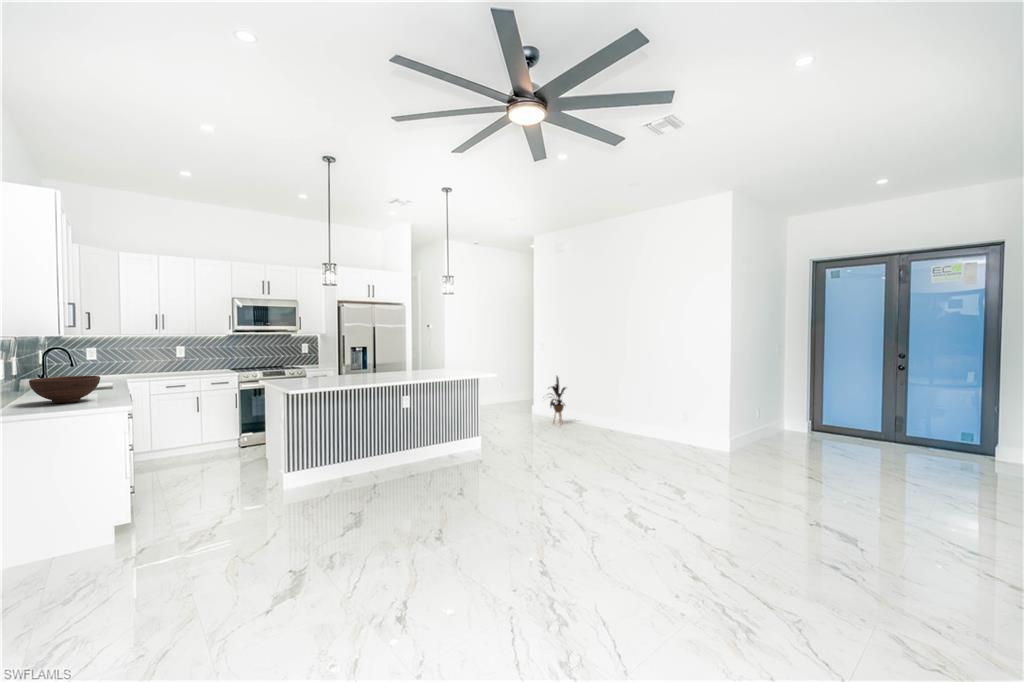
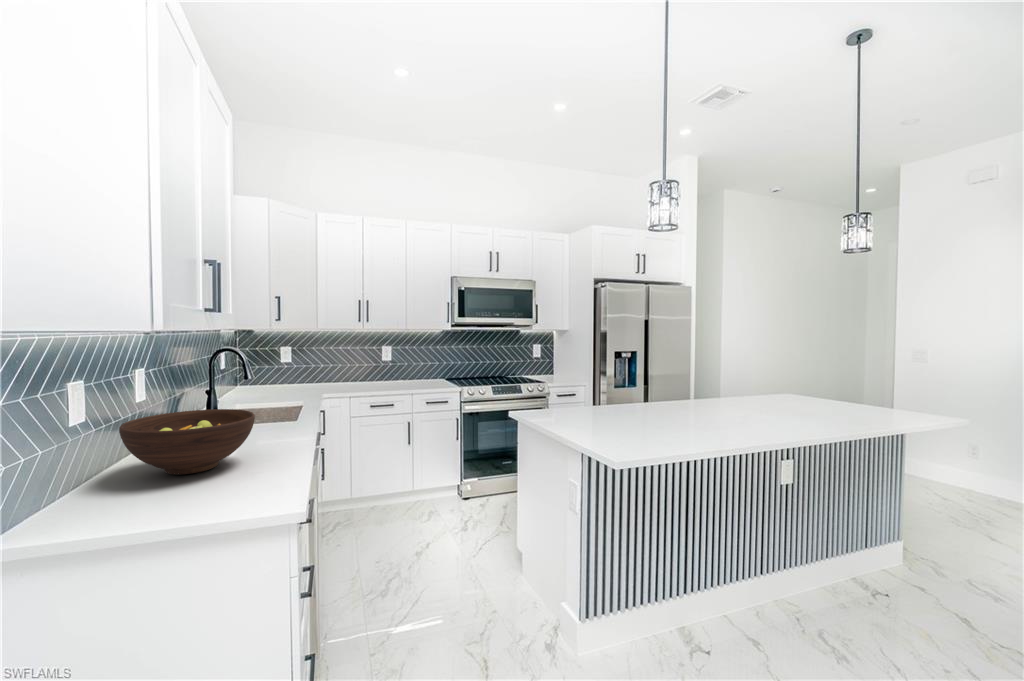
house plant: present [550,377,566,423] -> none [933,411,999,503]

